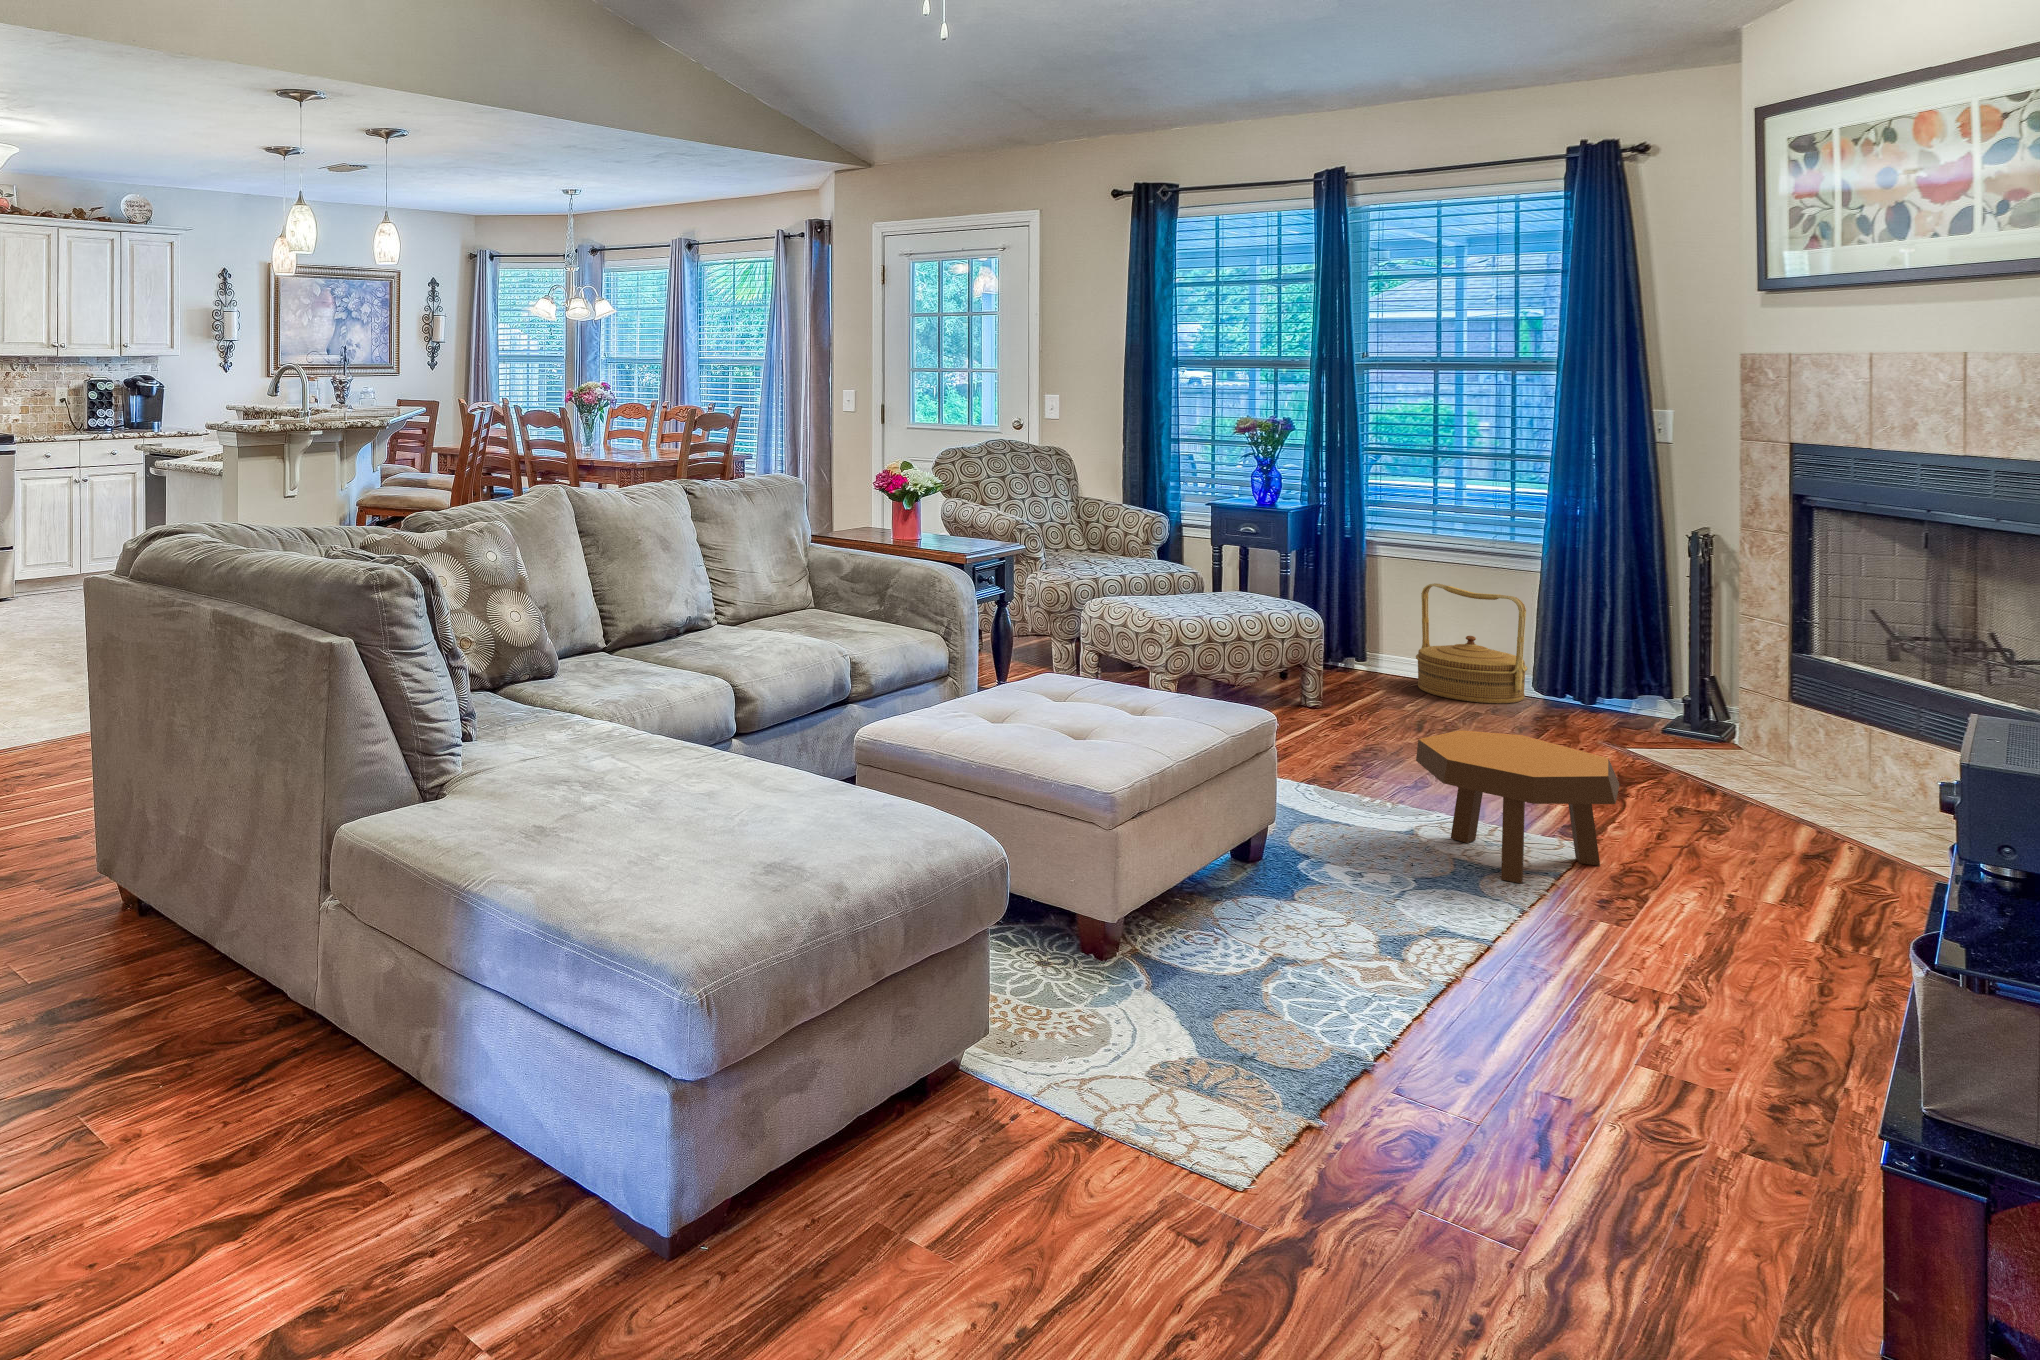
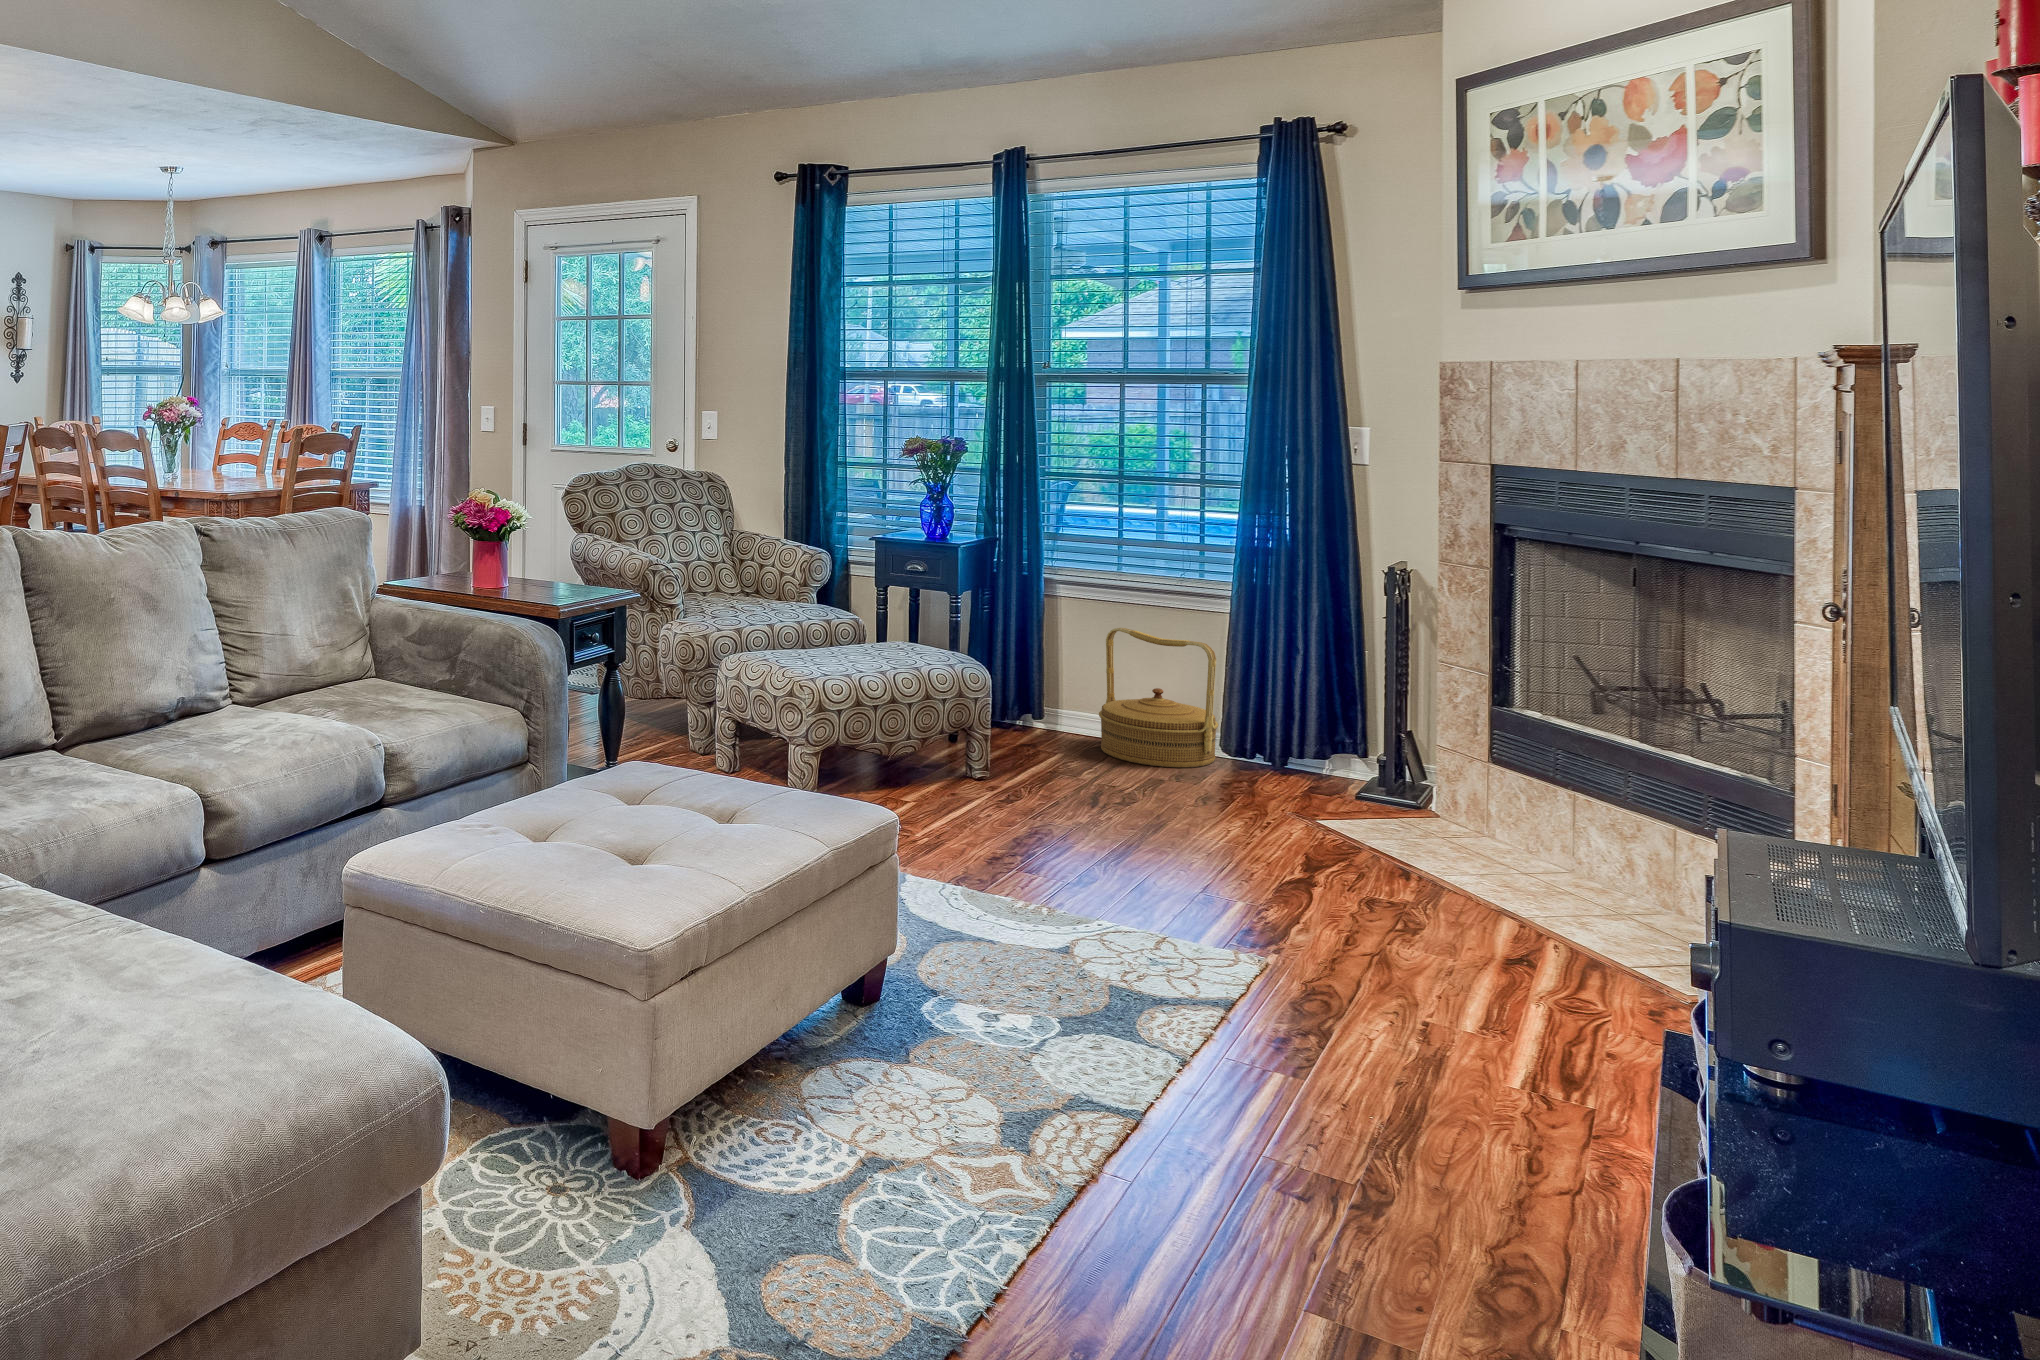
footstool: present [1416,730,1620,883] -> none [1071,820,1302,1020]

